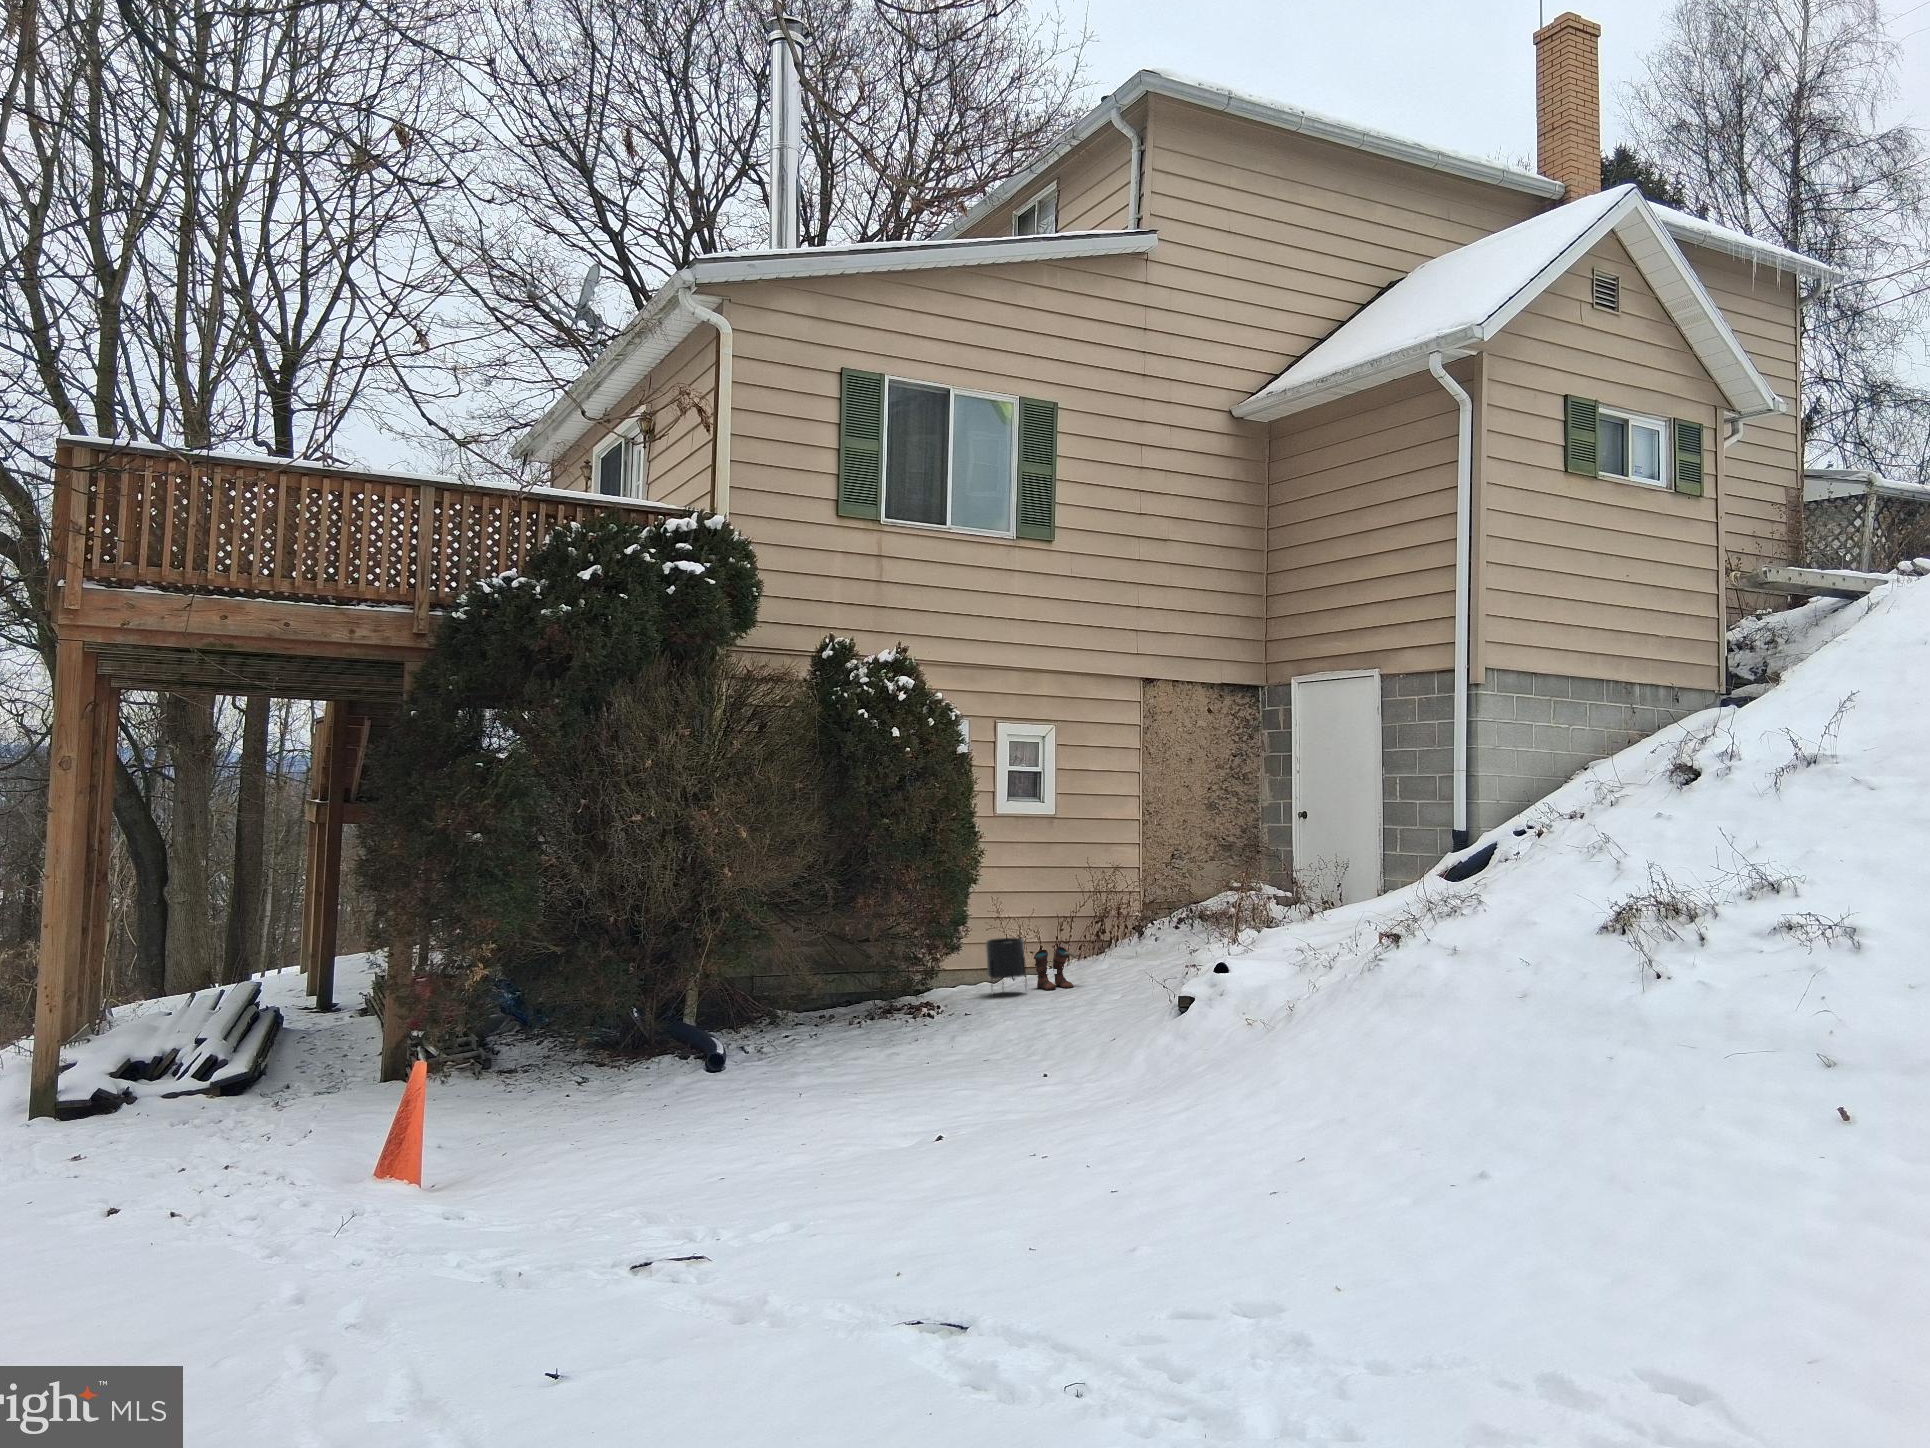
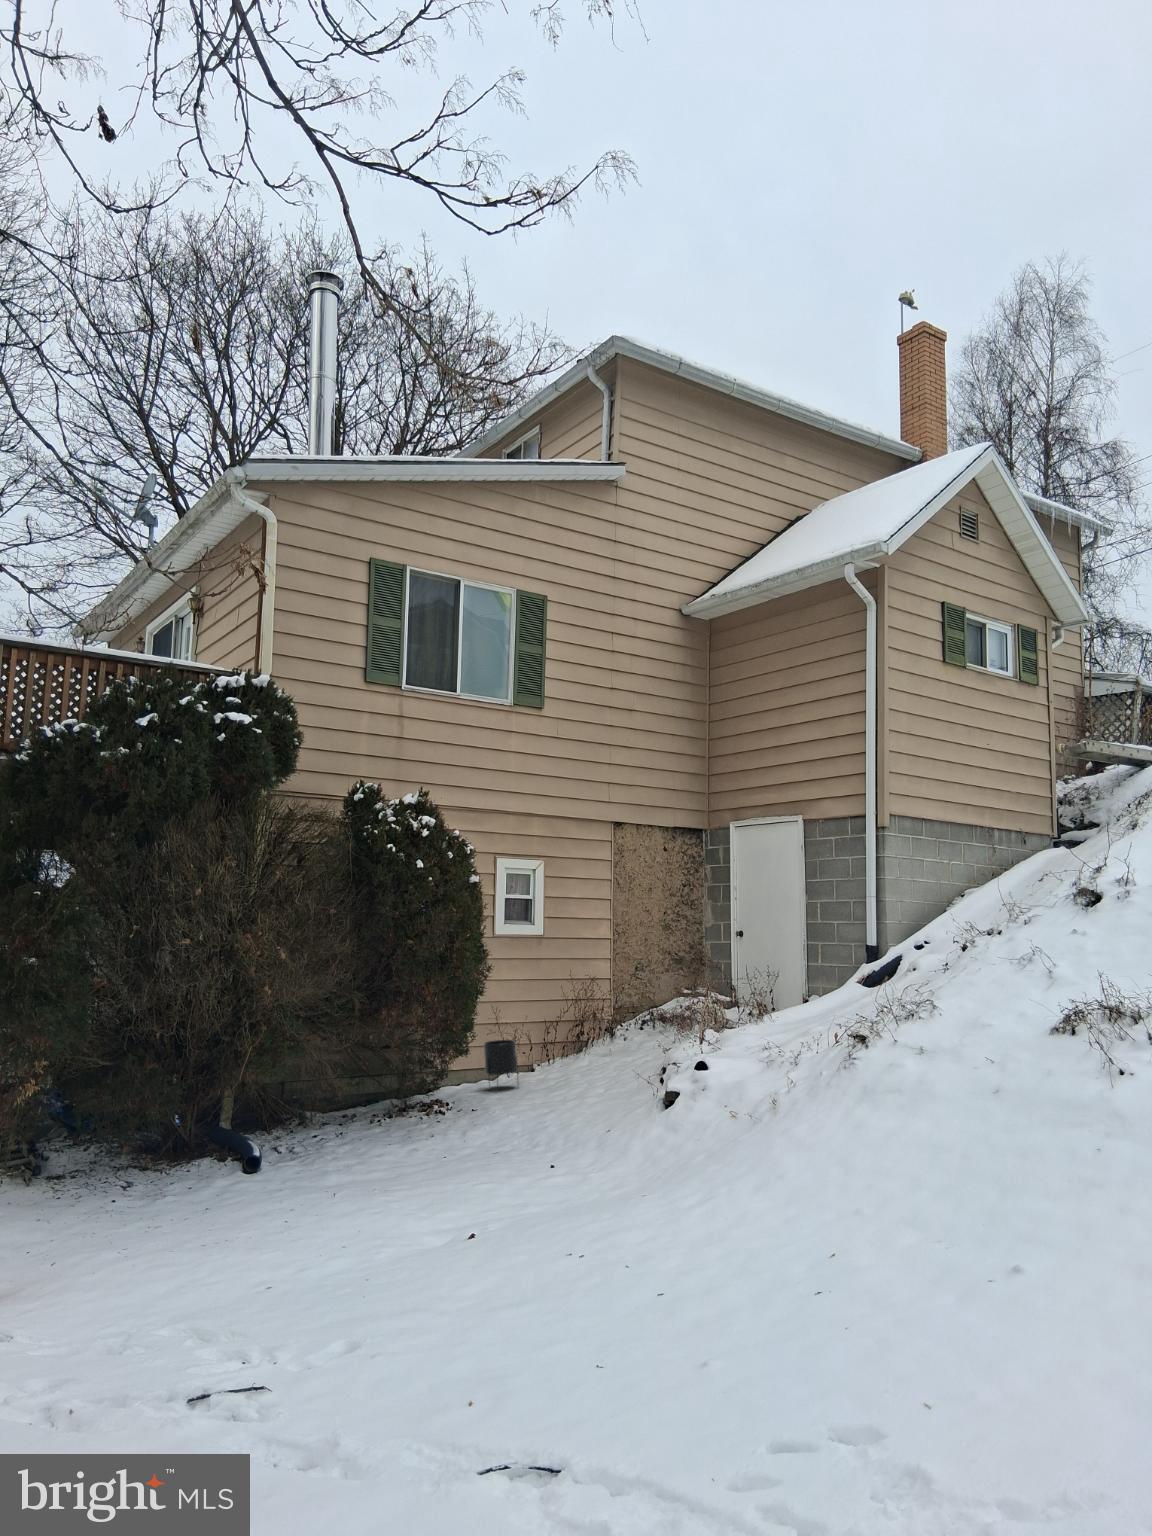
boots: present [1034,946,1079,990] -> none [523,1046,561,1084]

